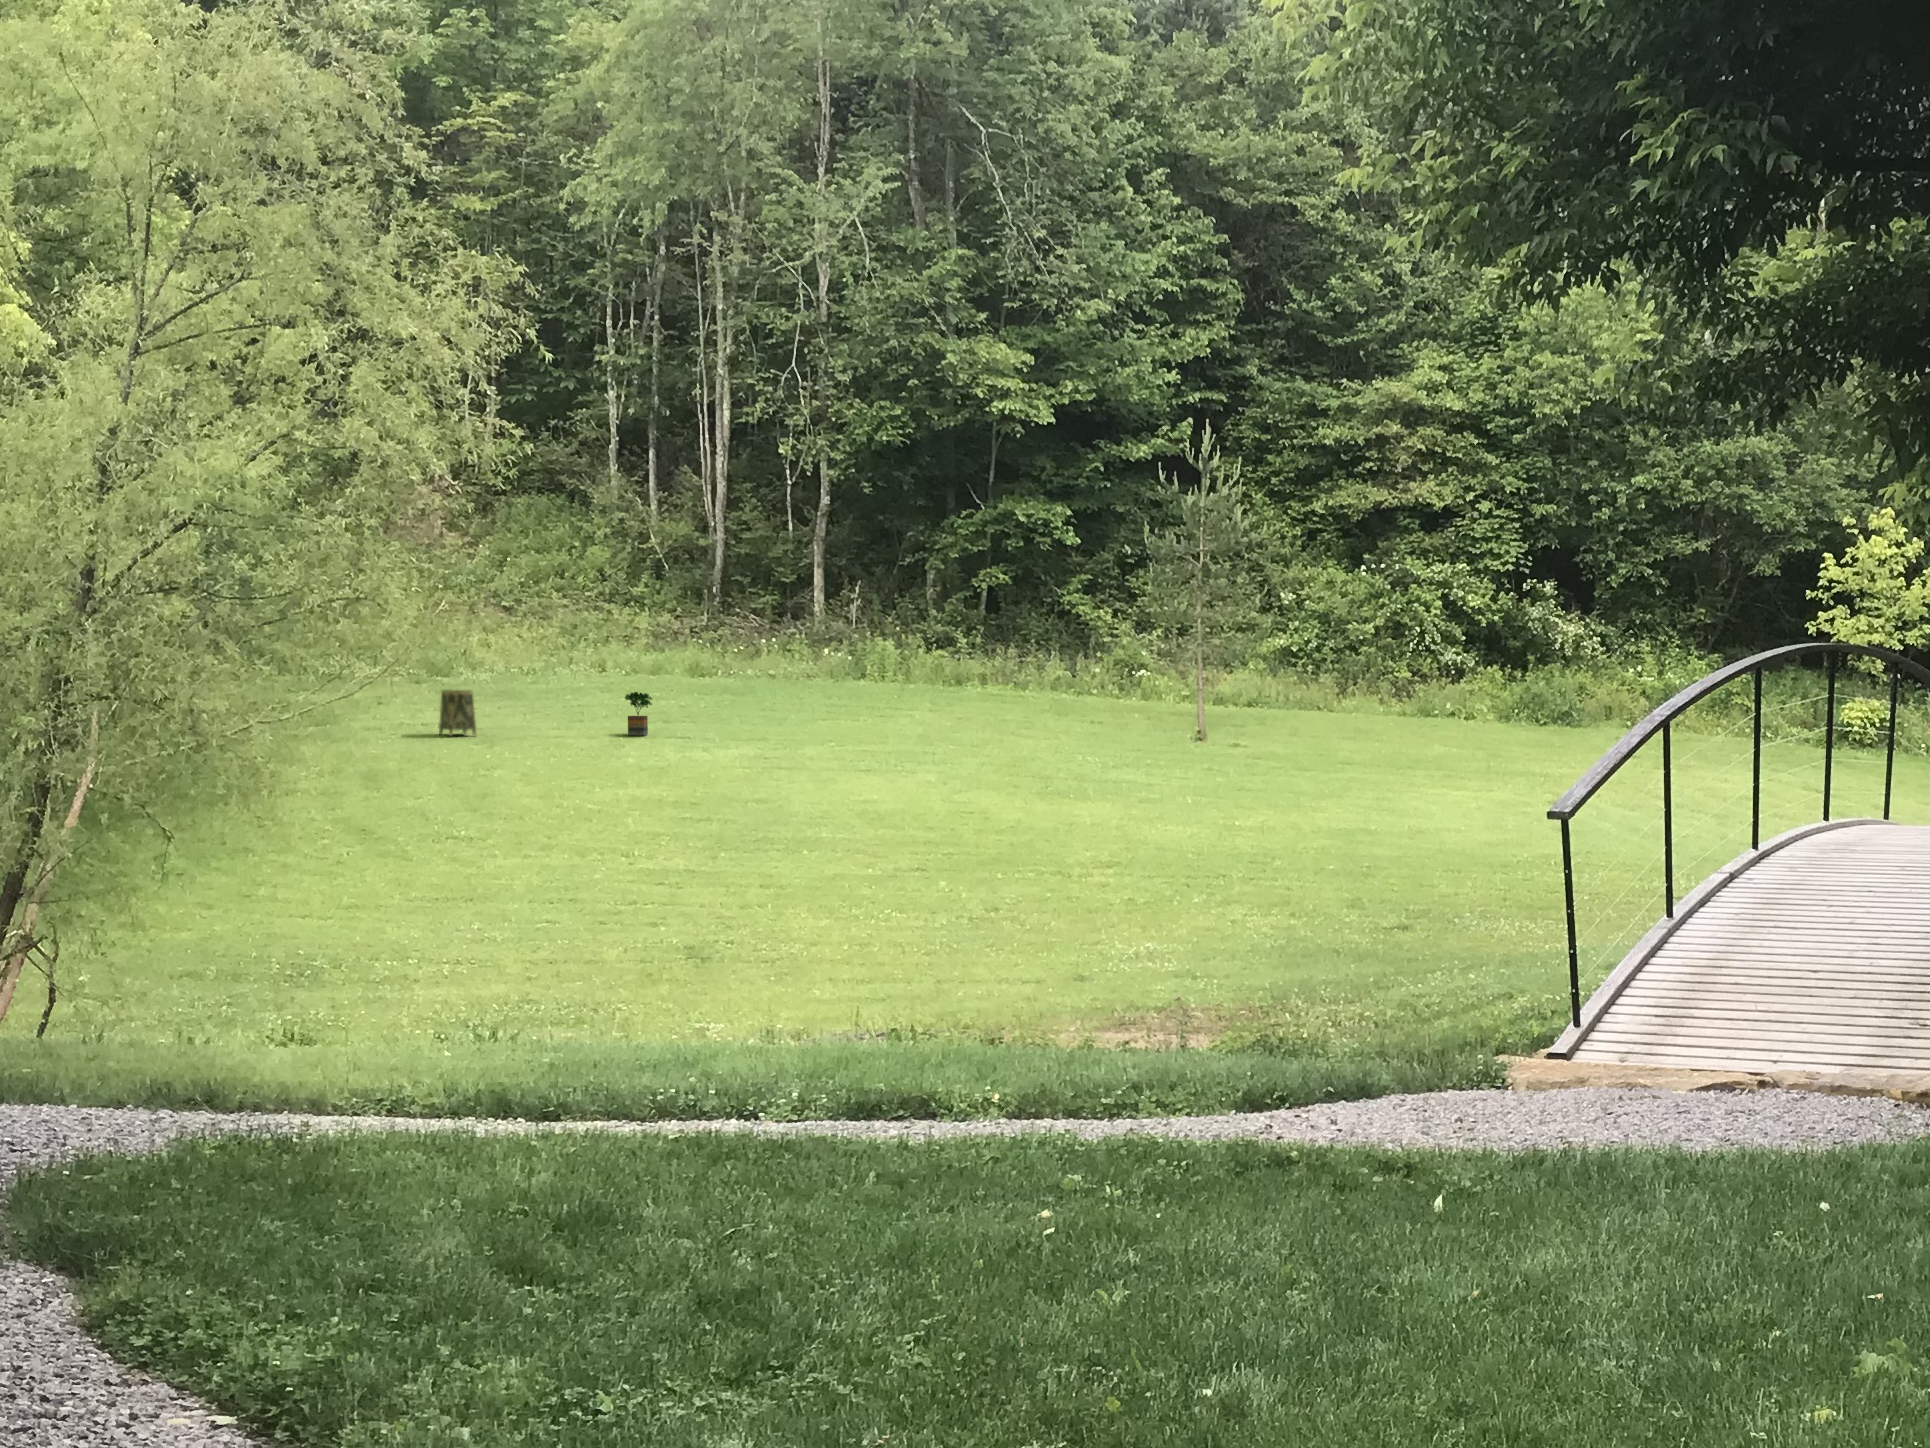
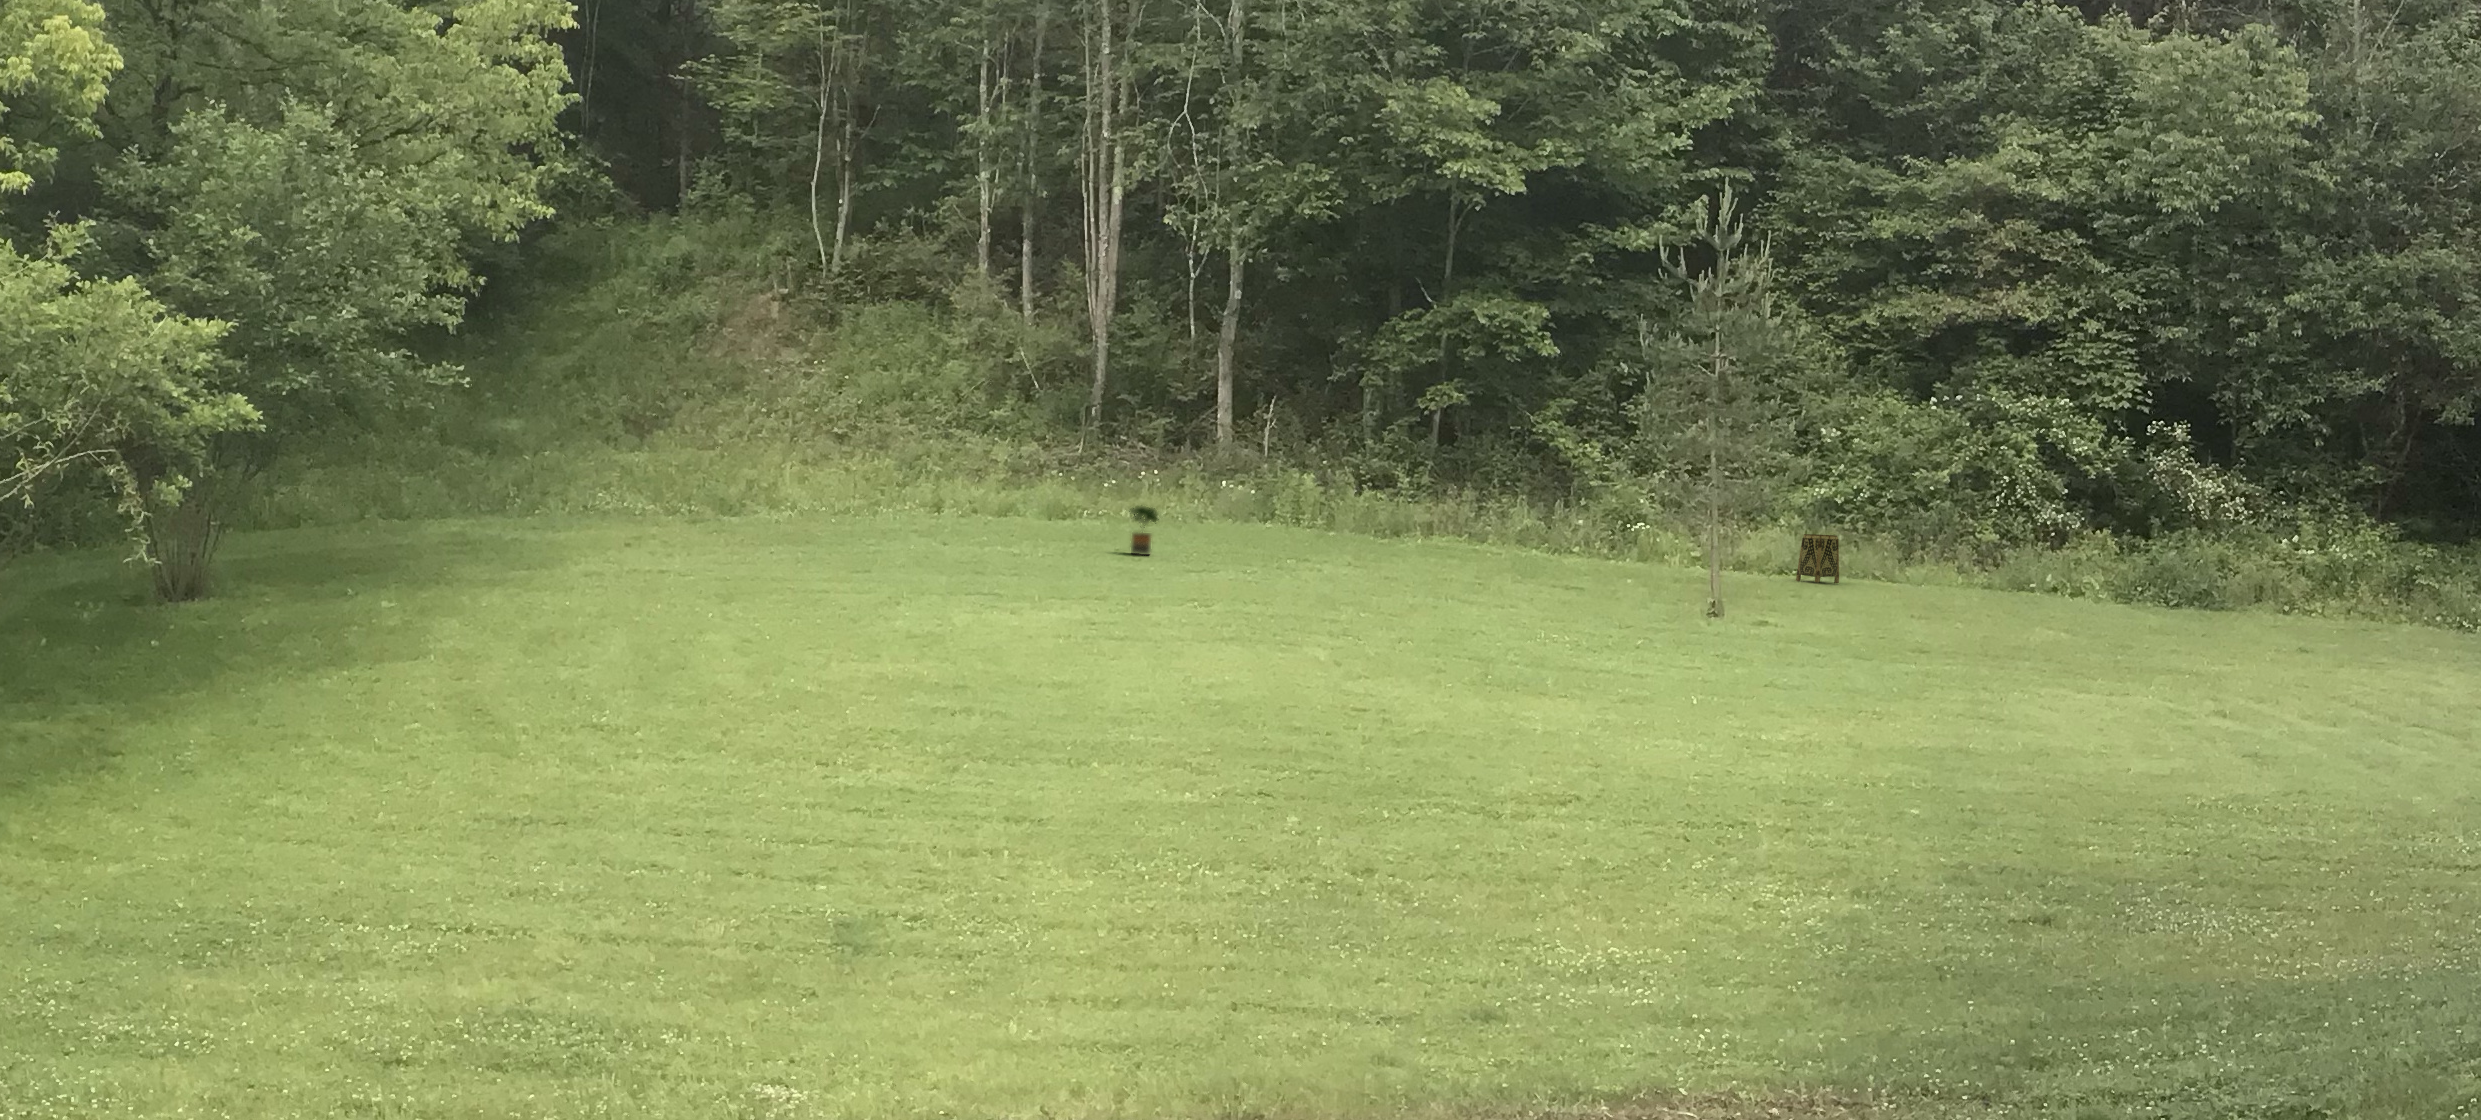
basket: present [439,690,476,736] -> present [1796,534,1839,583]

